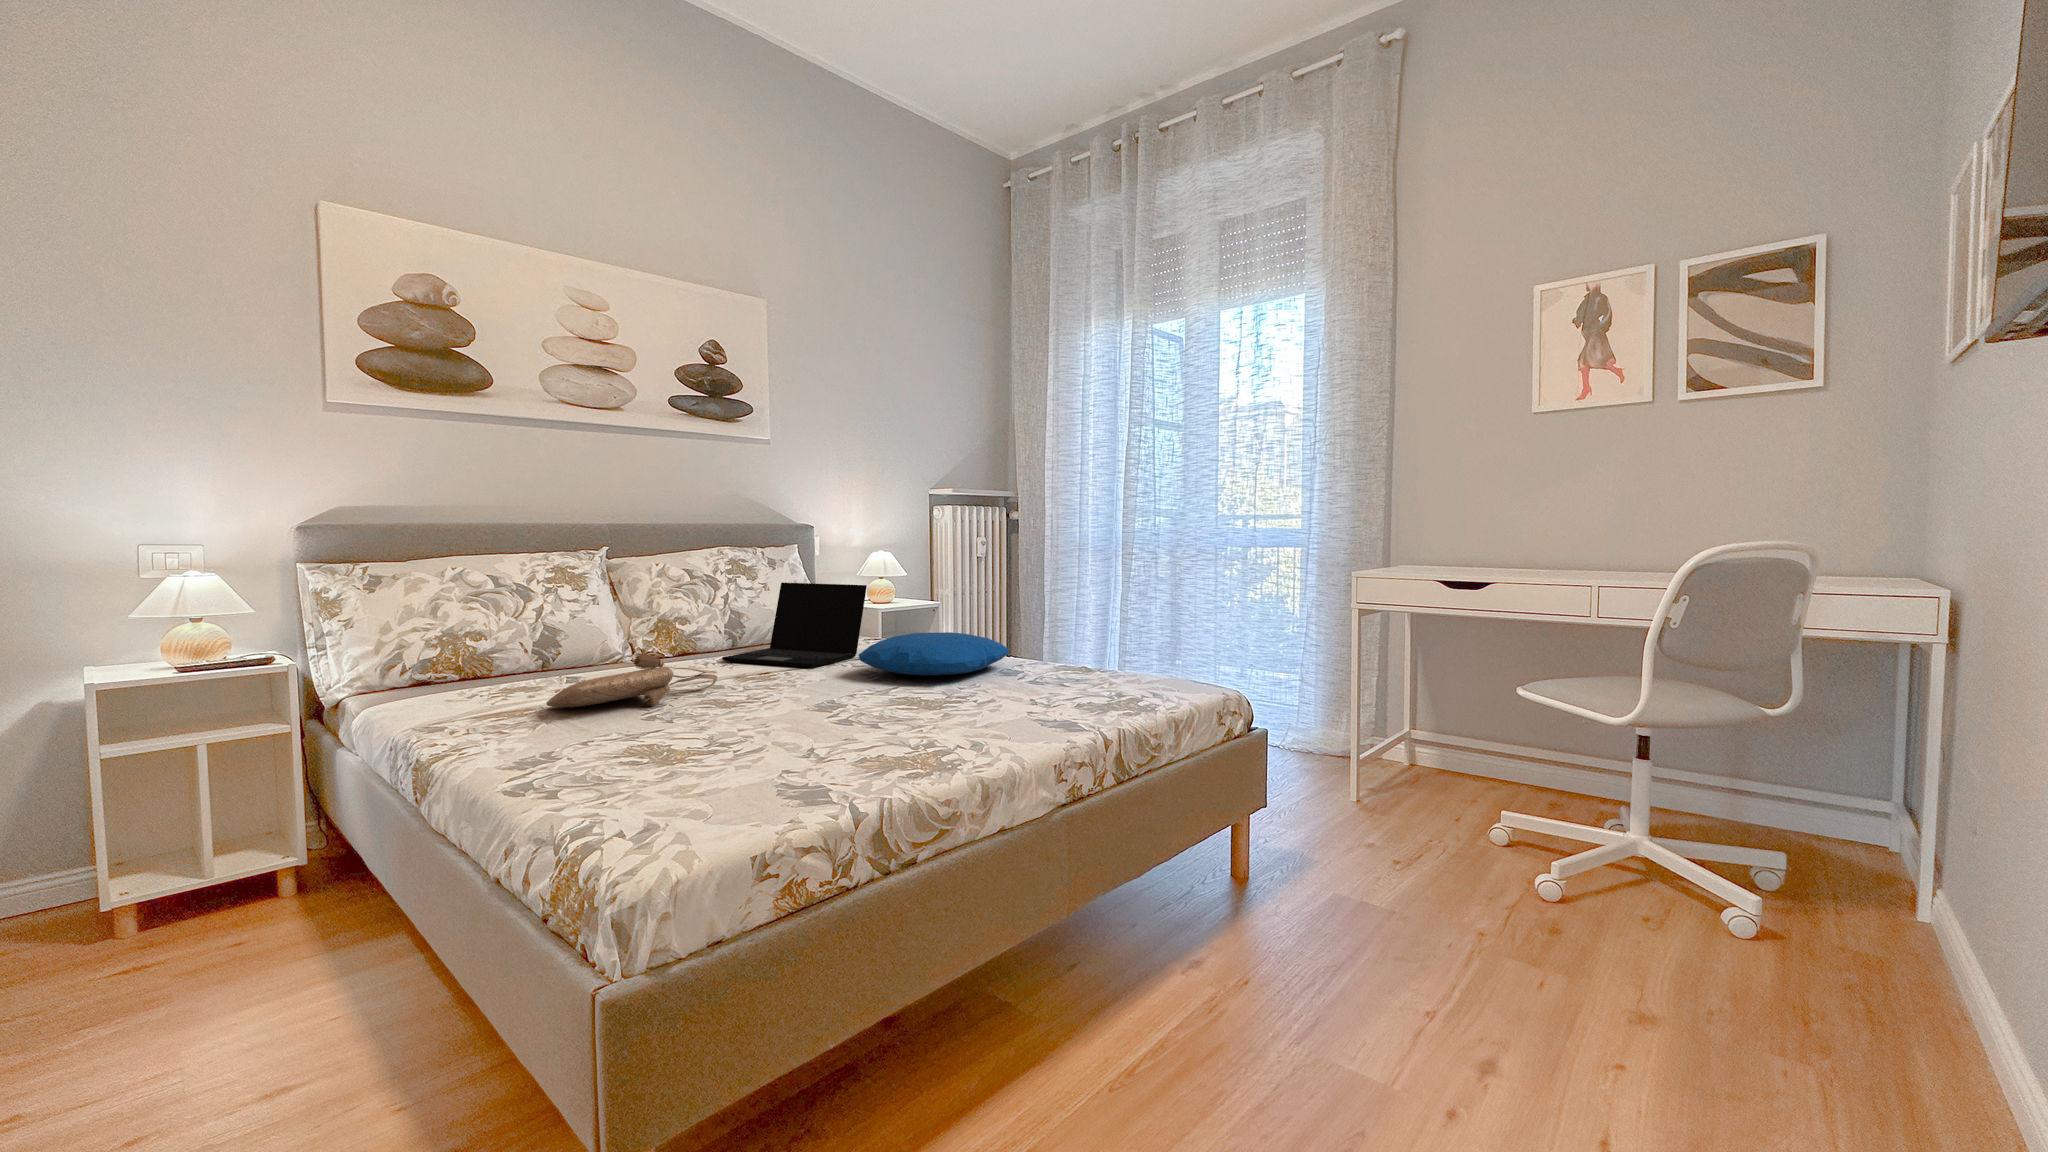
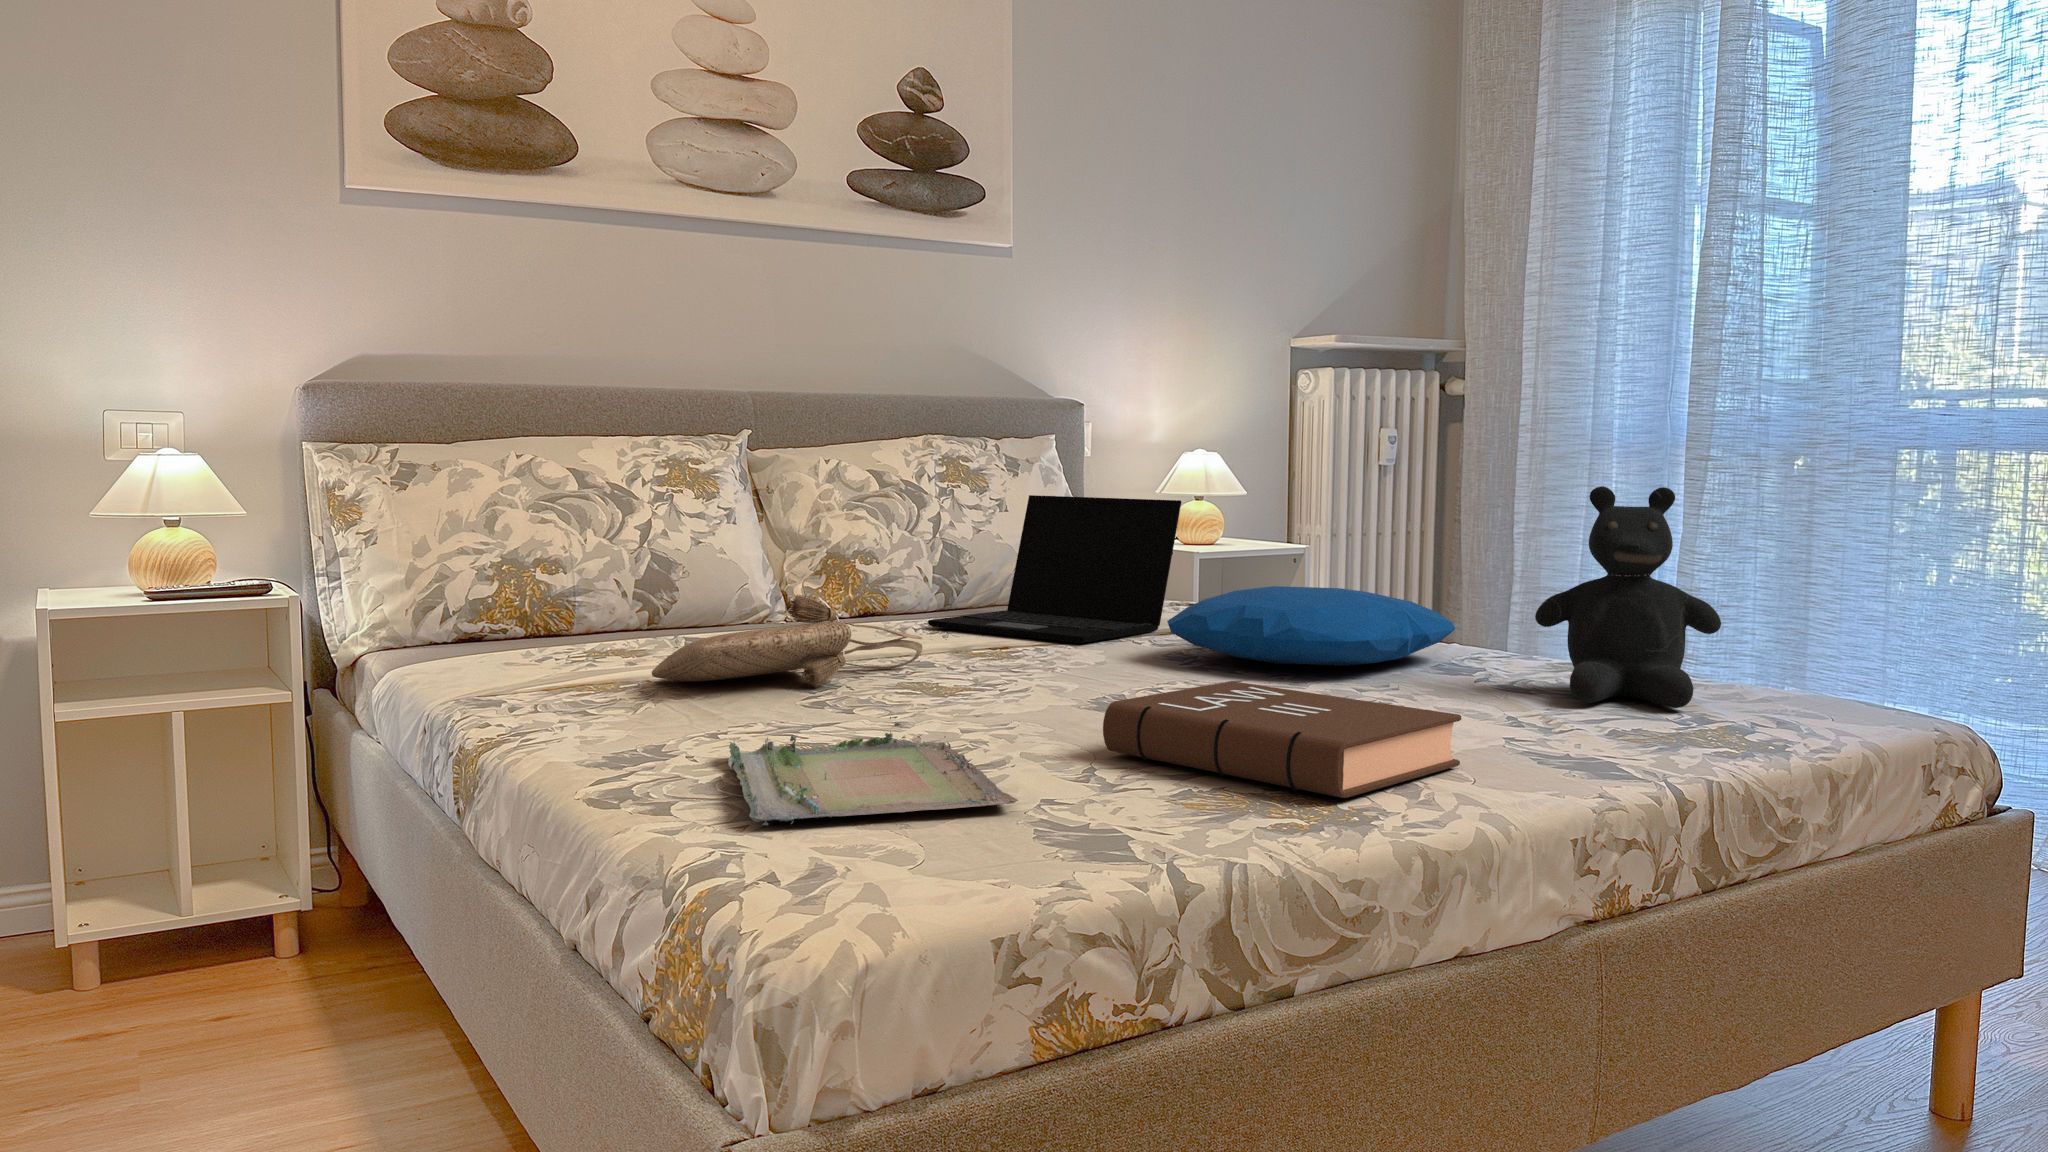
teddy bear: none [1045,580,1132,690] -> present [1535,486,1721,708]
book: none [818,693,1003,756] -> present [1103,681,1461,798]
tray: none [596,726,768,800] -> present [728,717,1018,825]

